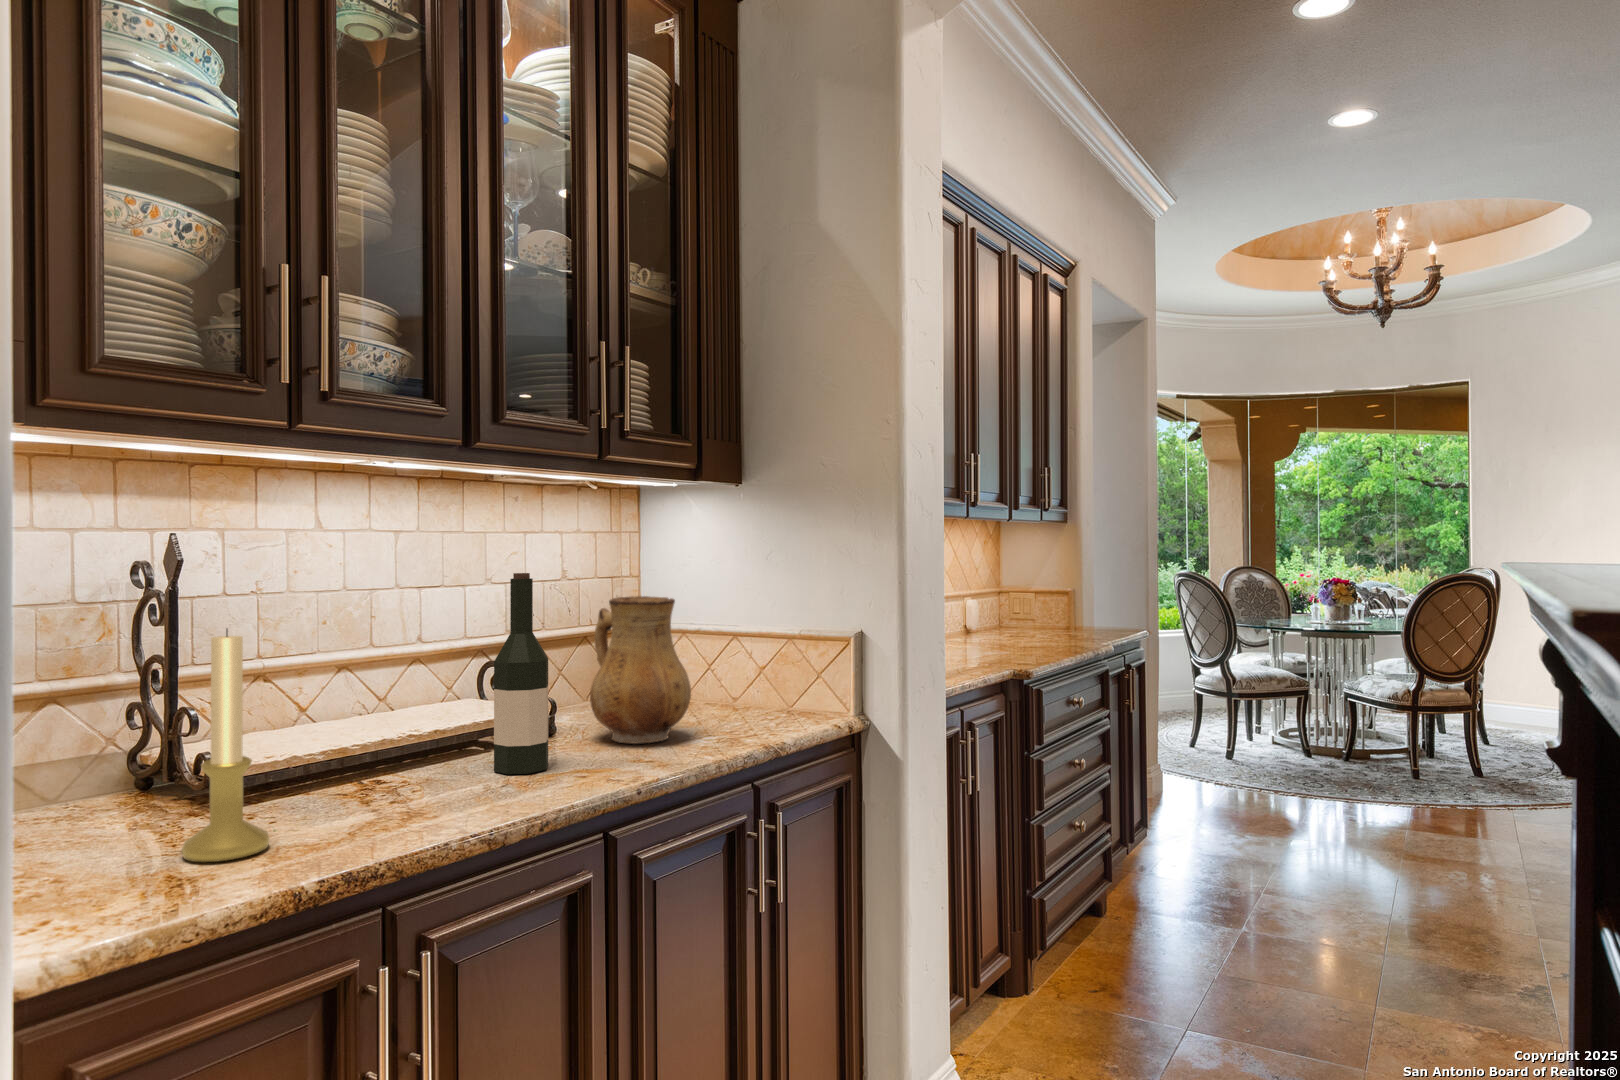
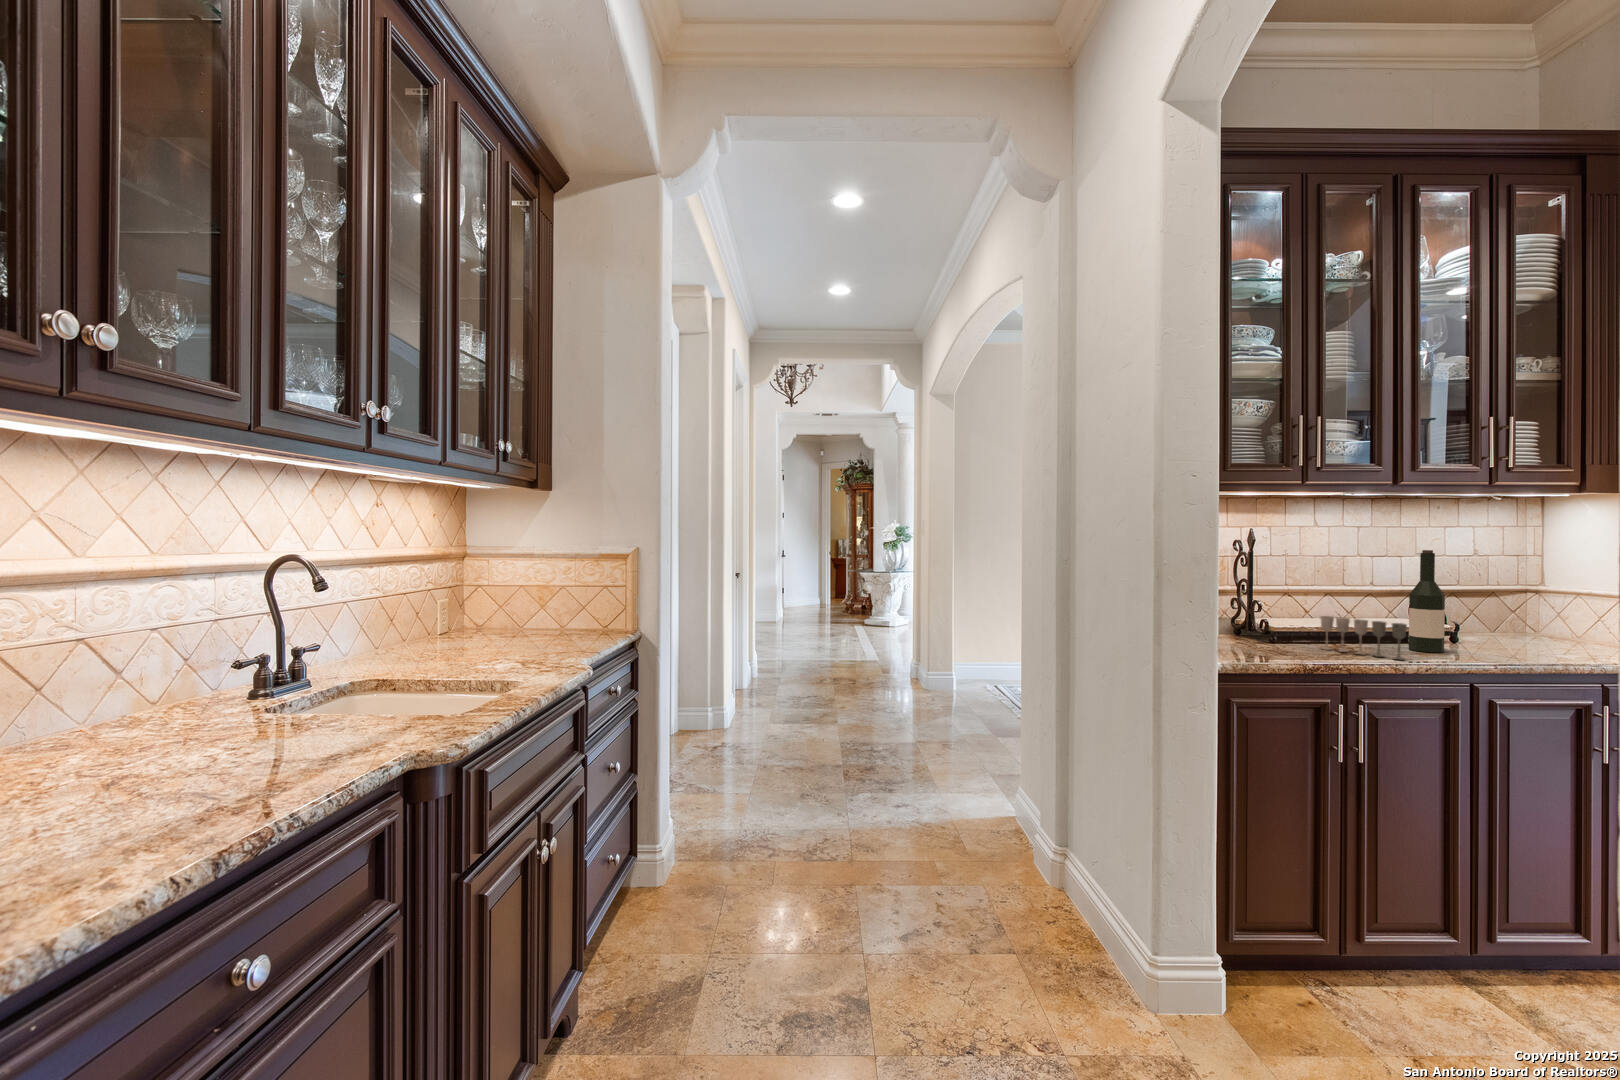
ceramic pitcher: present [590,596,691,744] -> none [1482,566,1564,654]
candle holder: present [182,629,270,862] -> none [1259,567,1293,653]
wine glass: none [333,732,503,814] -> present [1320,616,1407,660]

